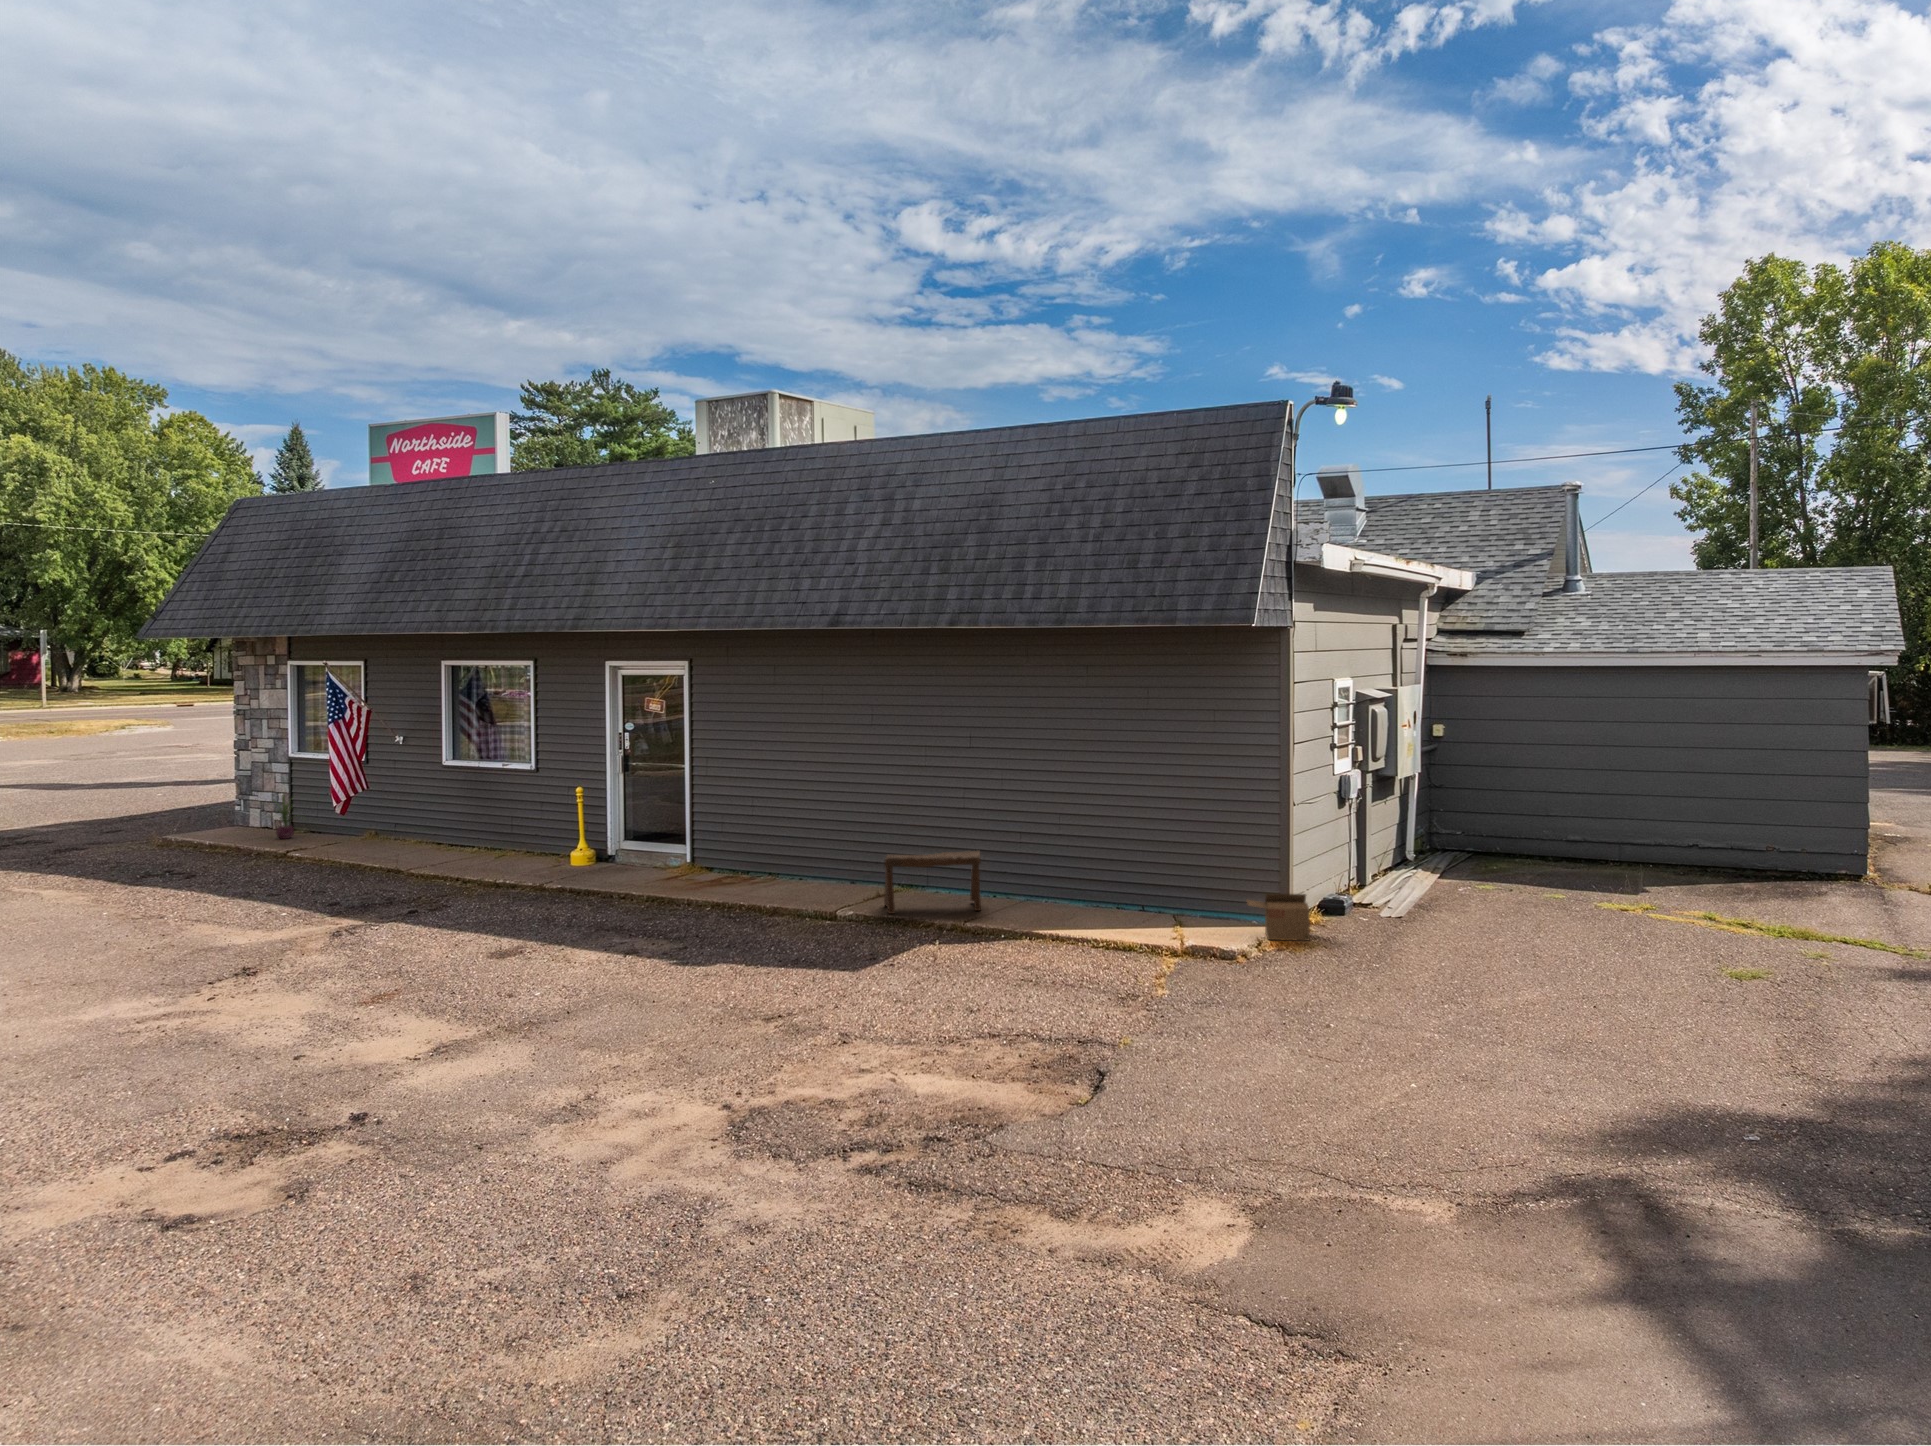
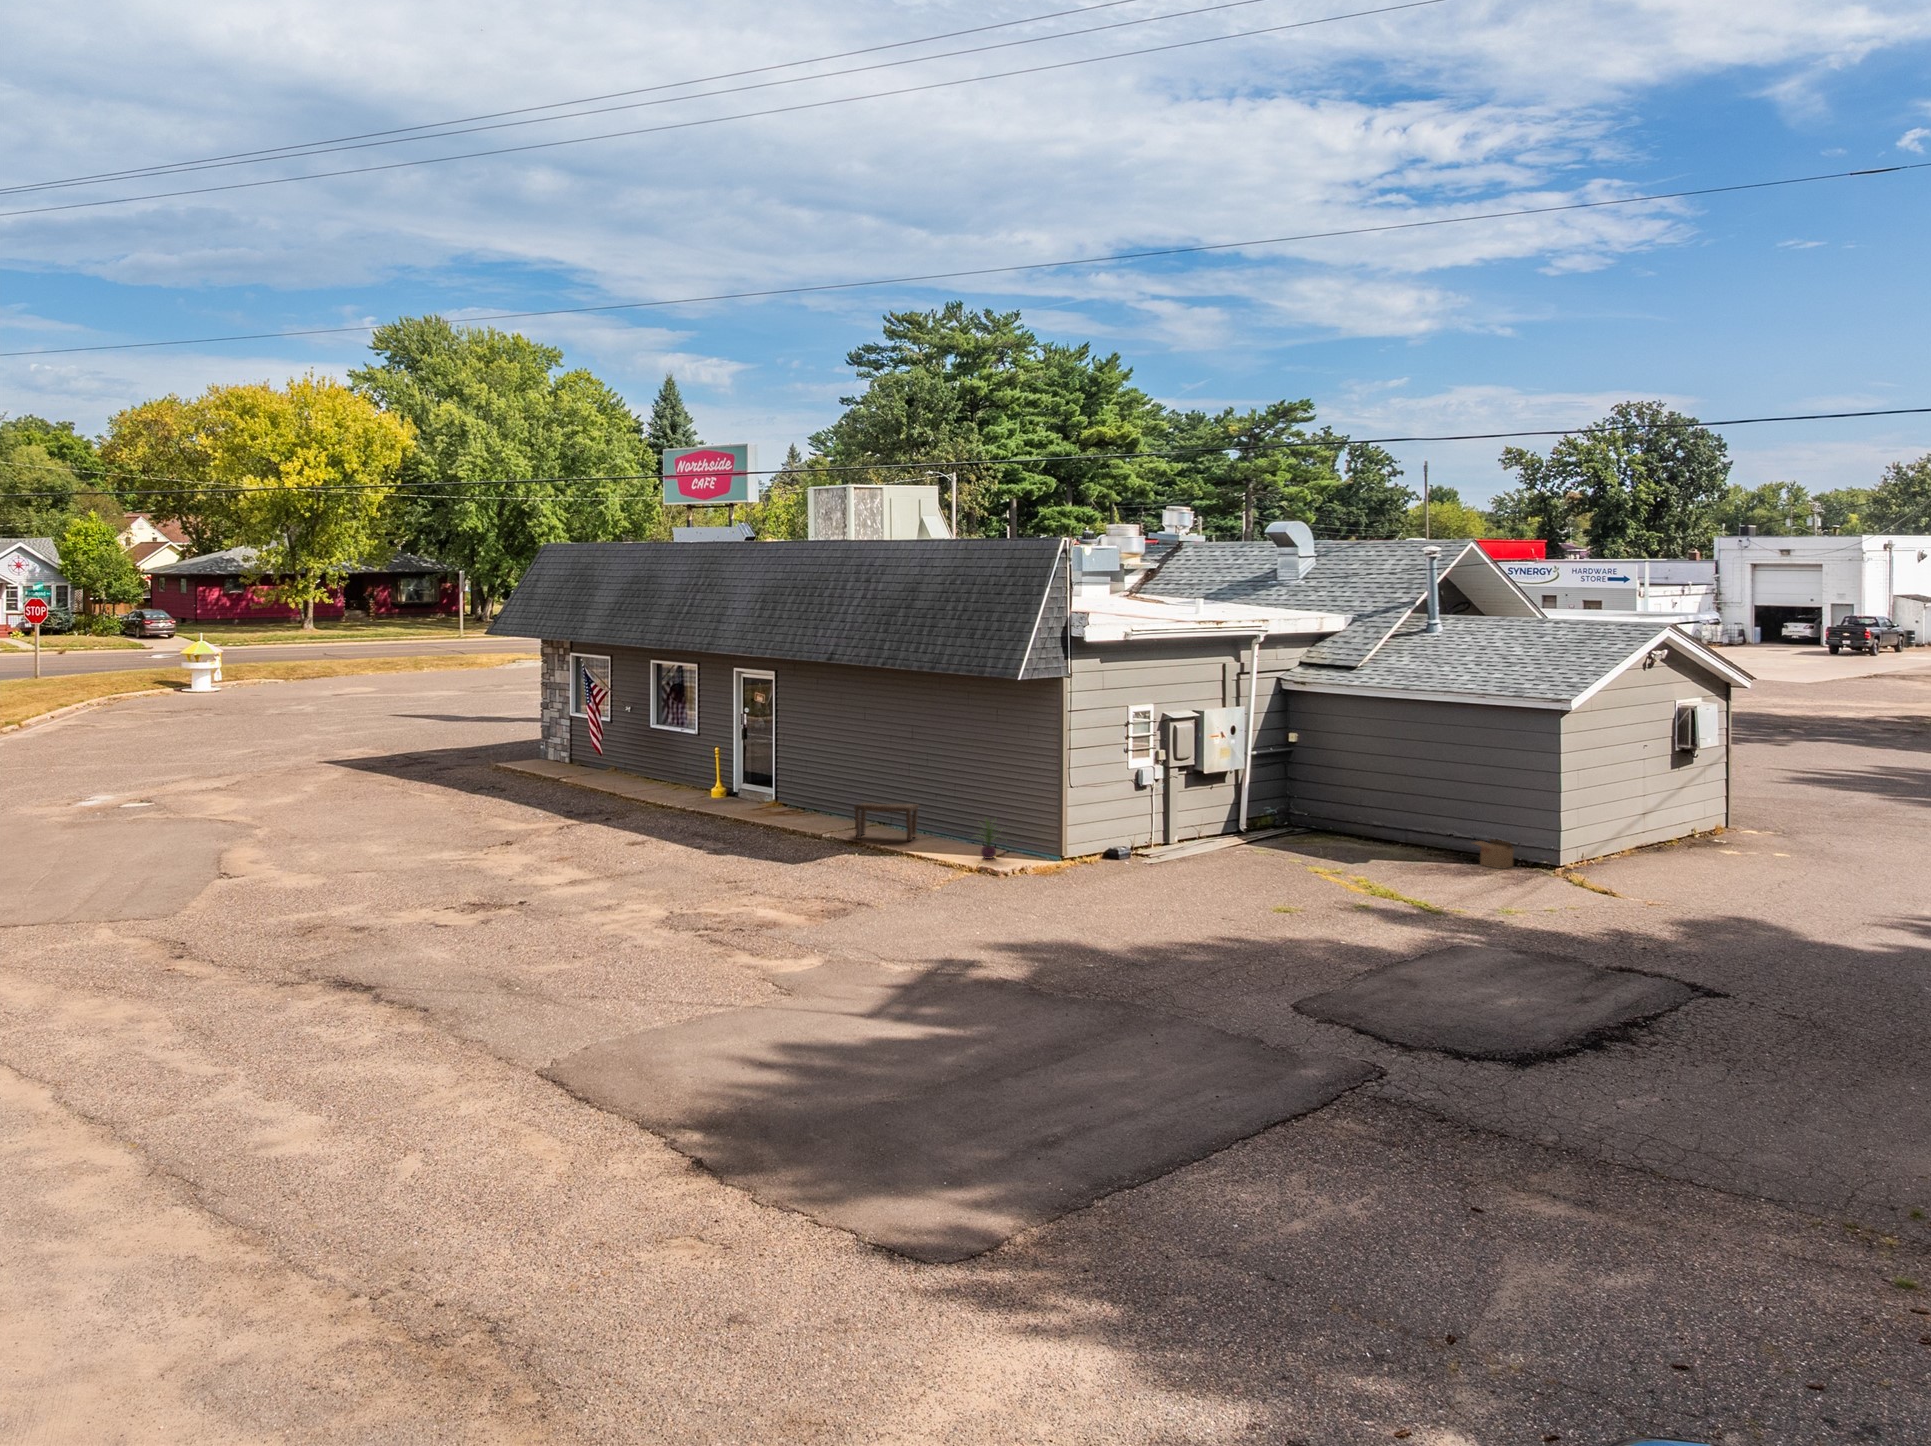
decorative plant: present [273,796,294,839] -> present [981,818,996,859]
cardboard box: present [1247,894,1310,941] -> present [1472,839,1514,869]

